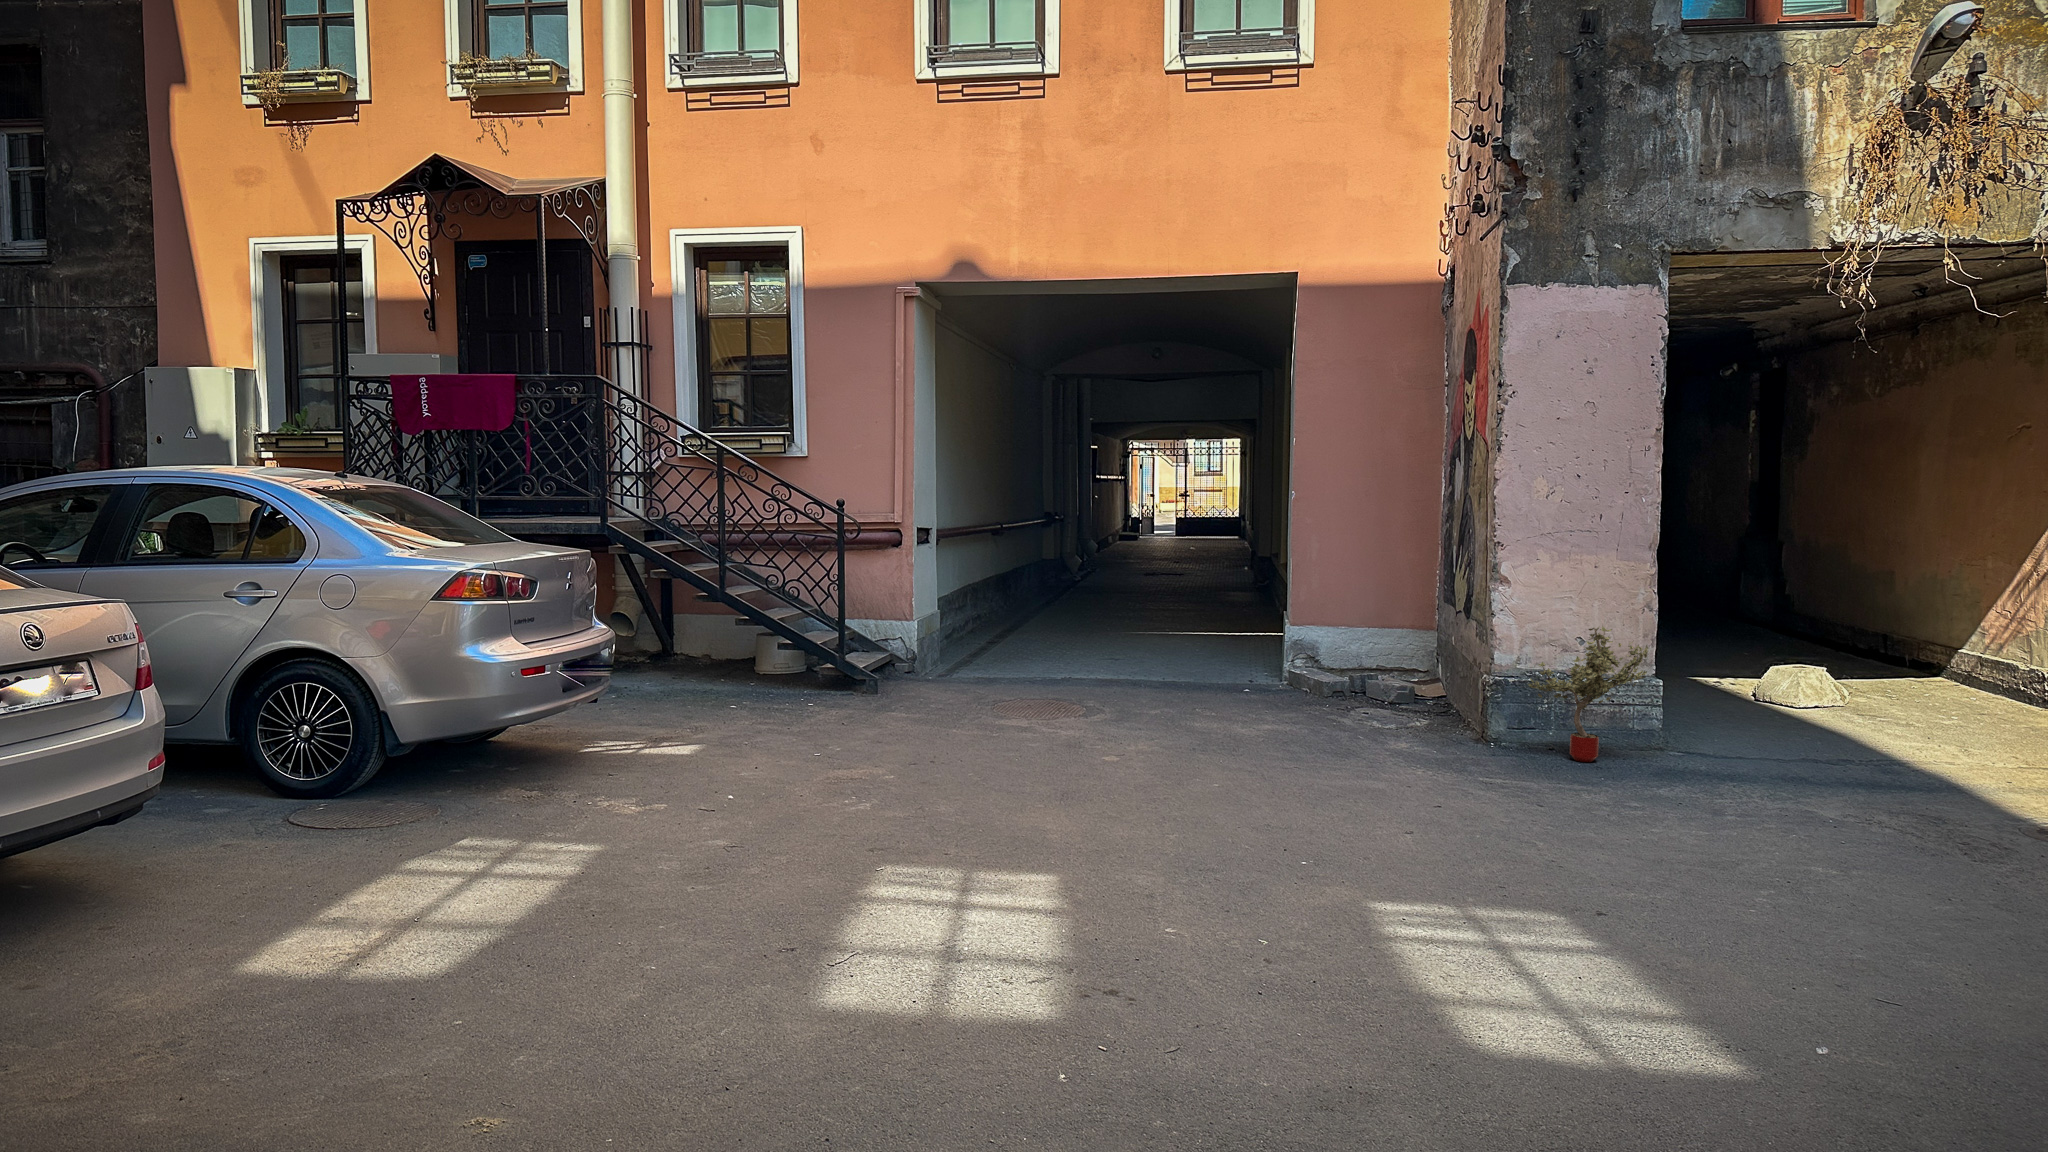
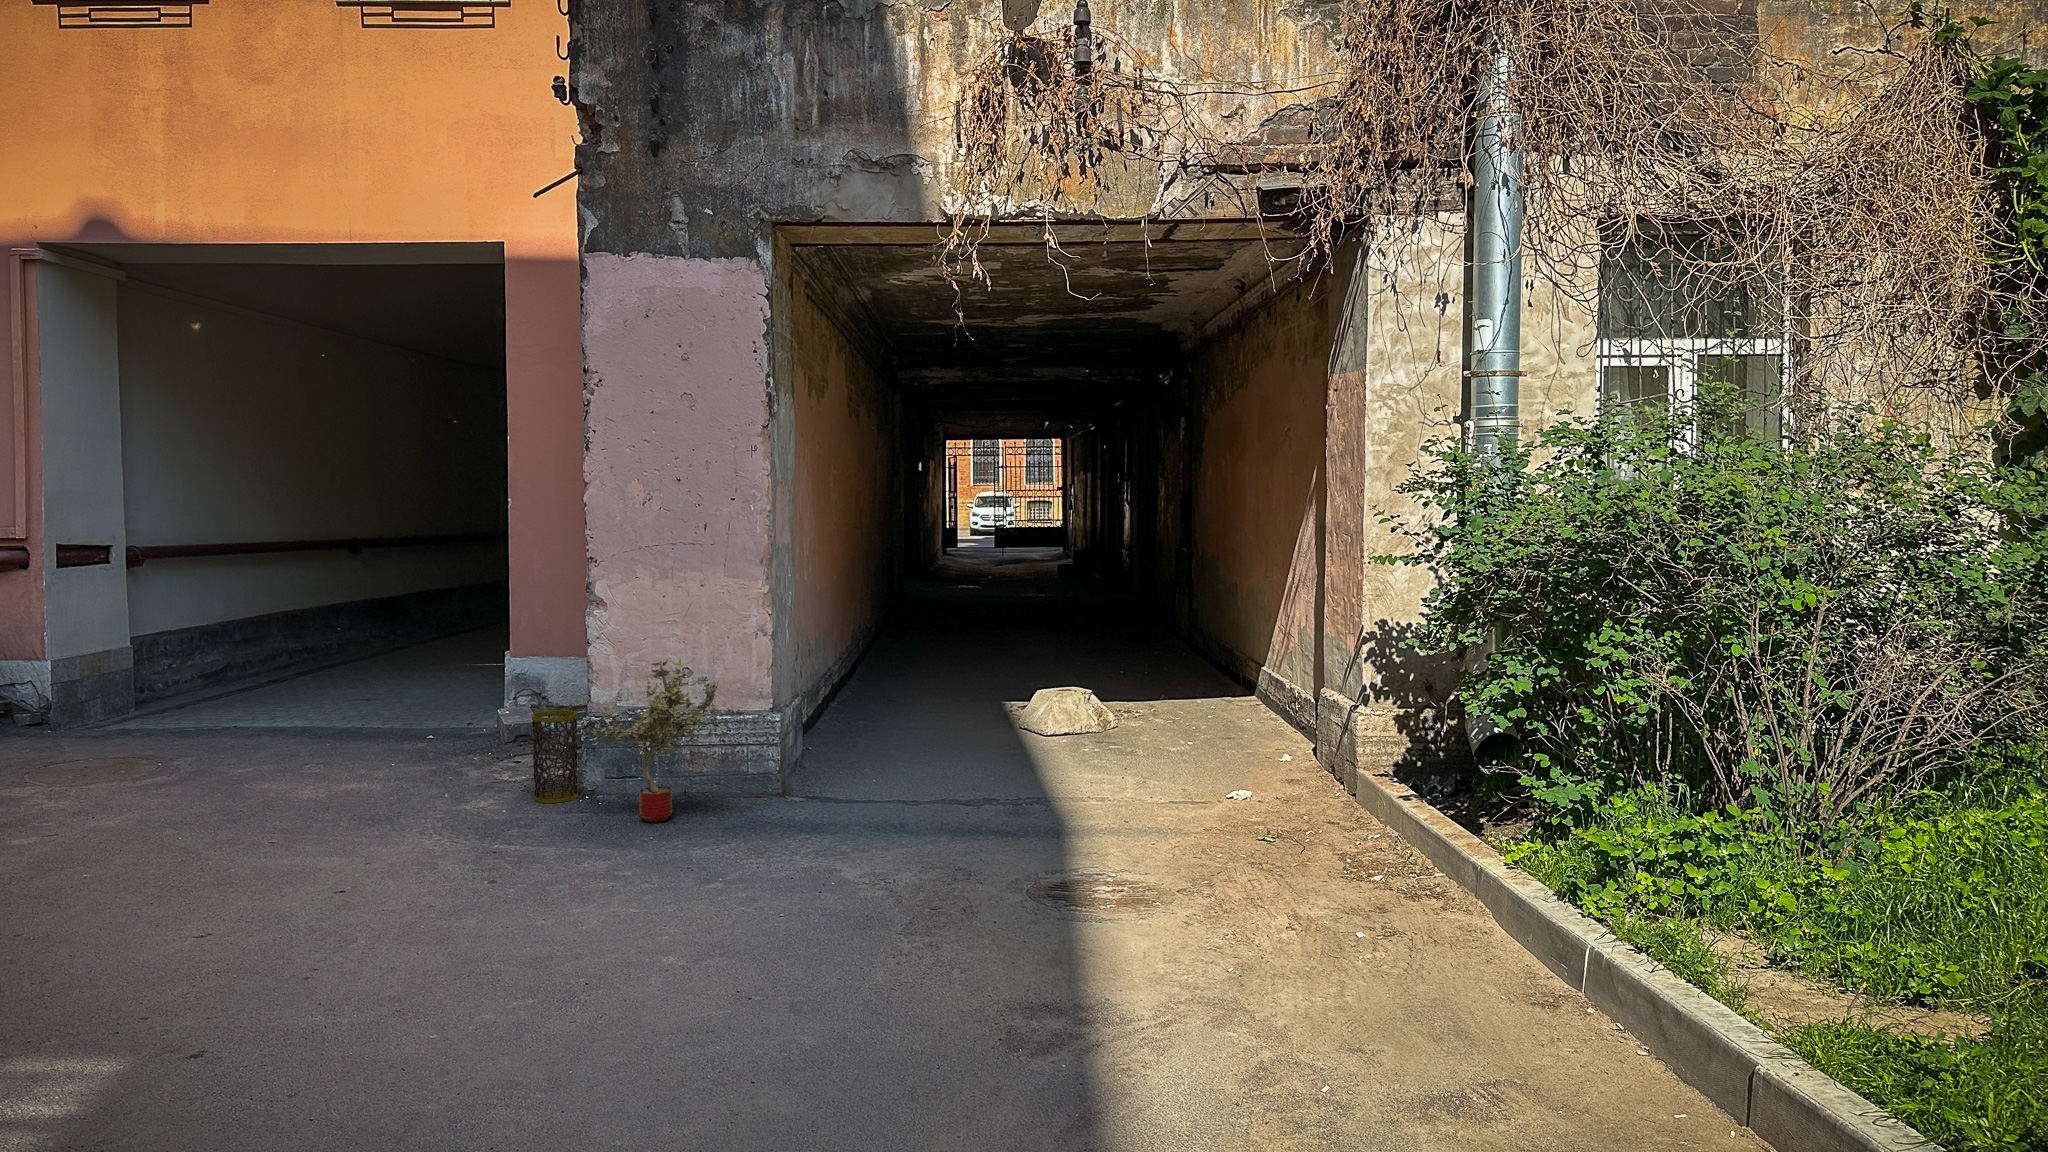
trash can: none [1439,668,1478,745] -> present [532,710,578,803]

